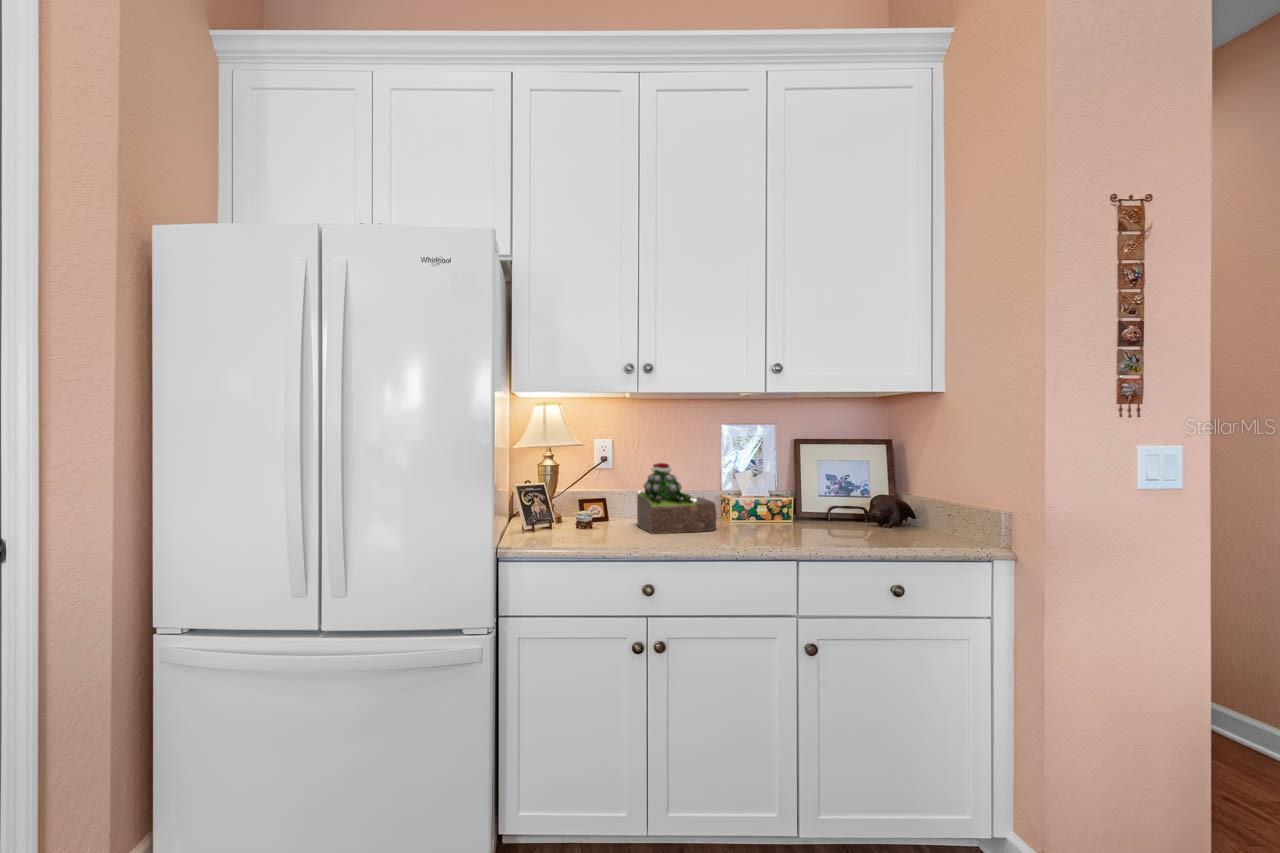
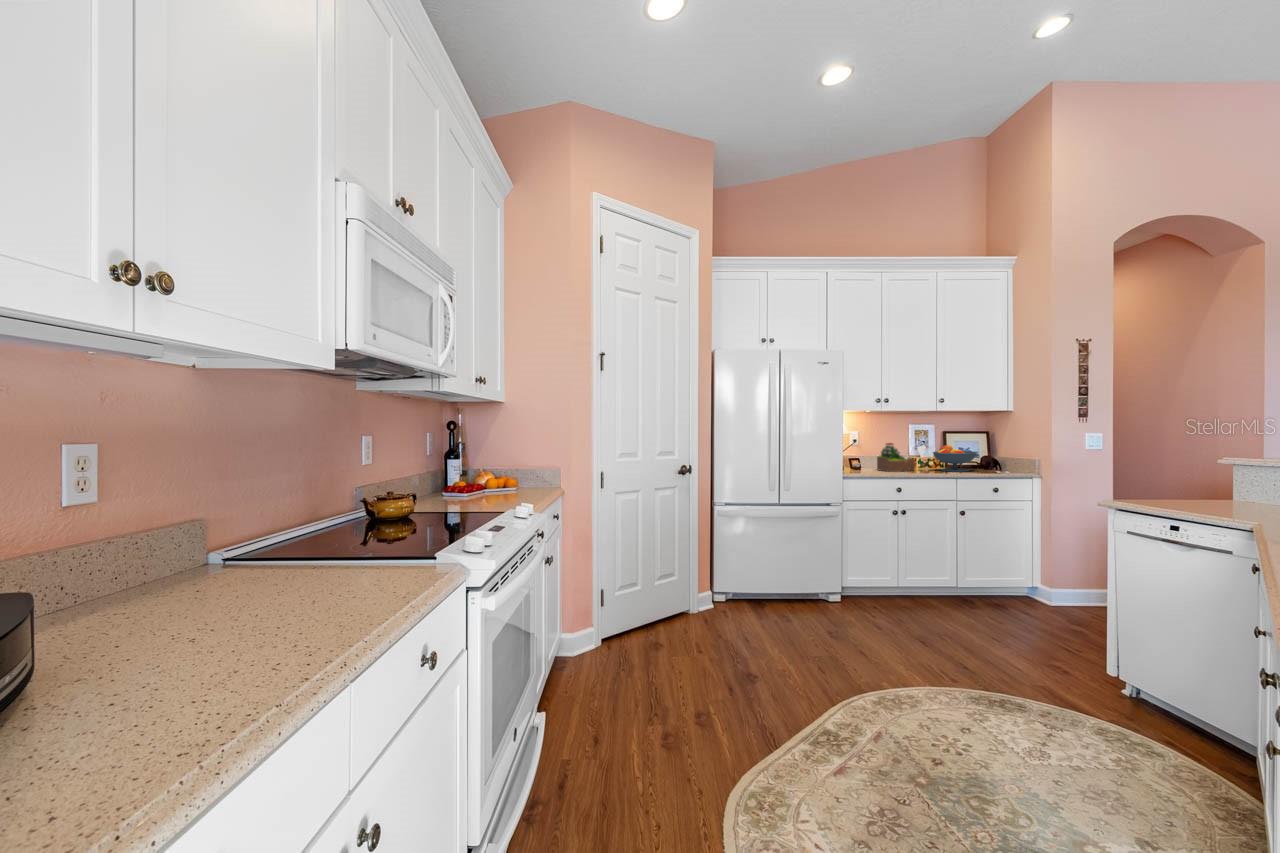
fruit bowl: none [758,470,857,537] -> present [933,445,977,472]

